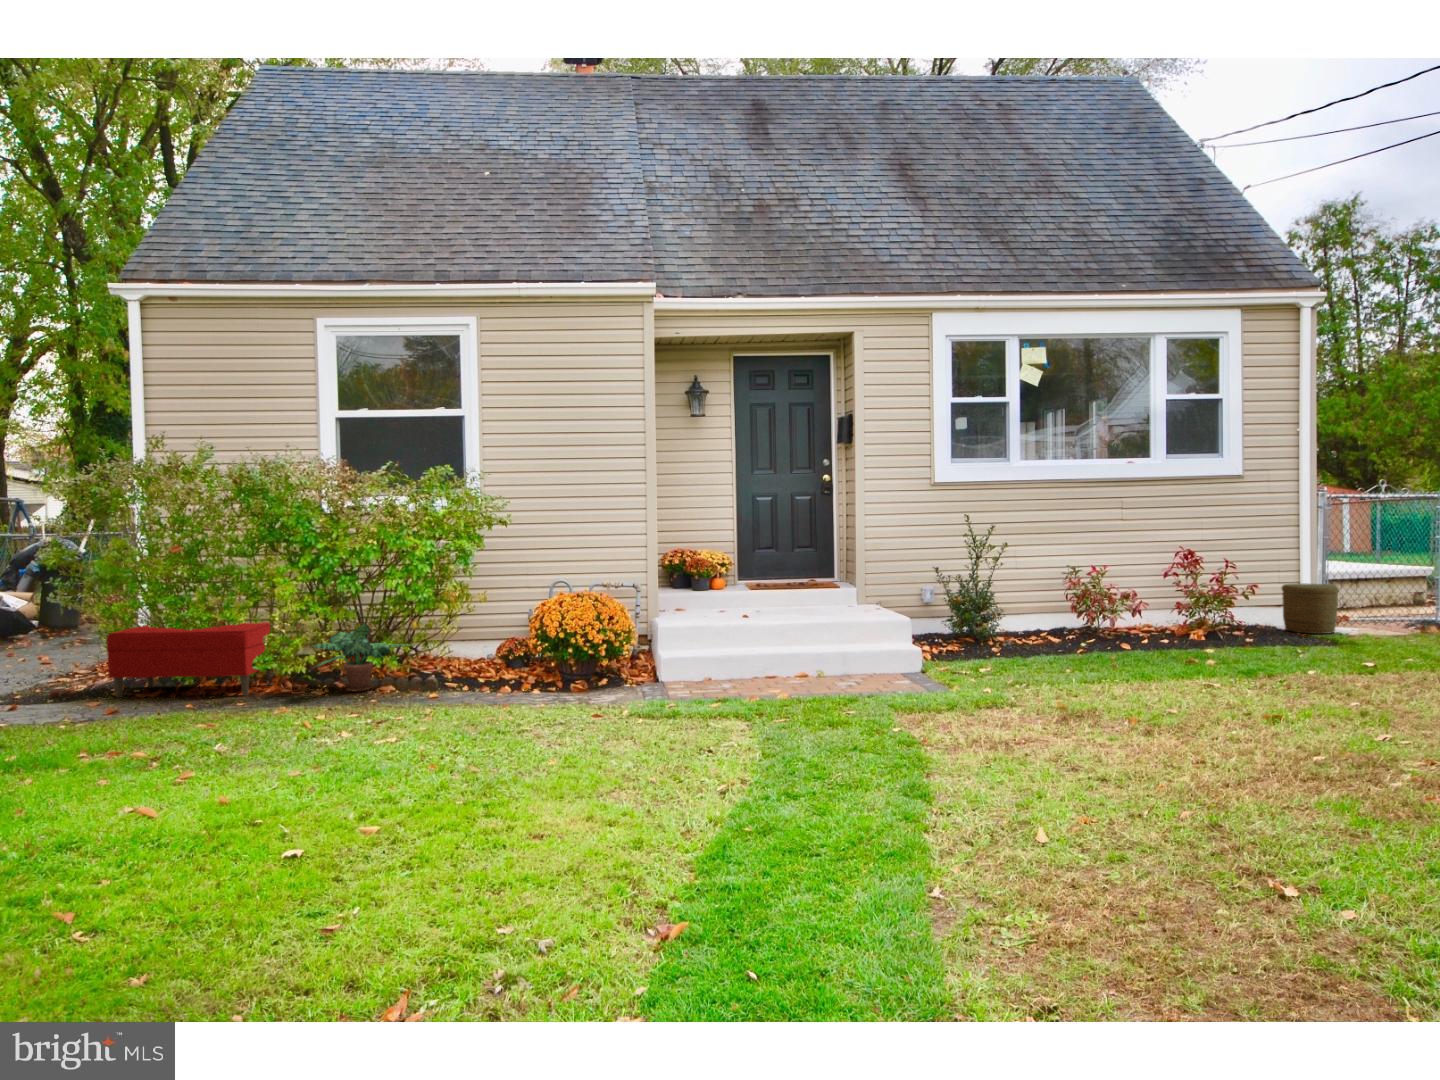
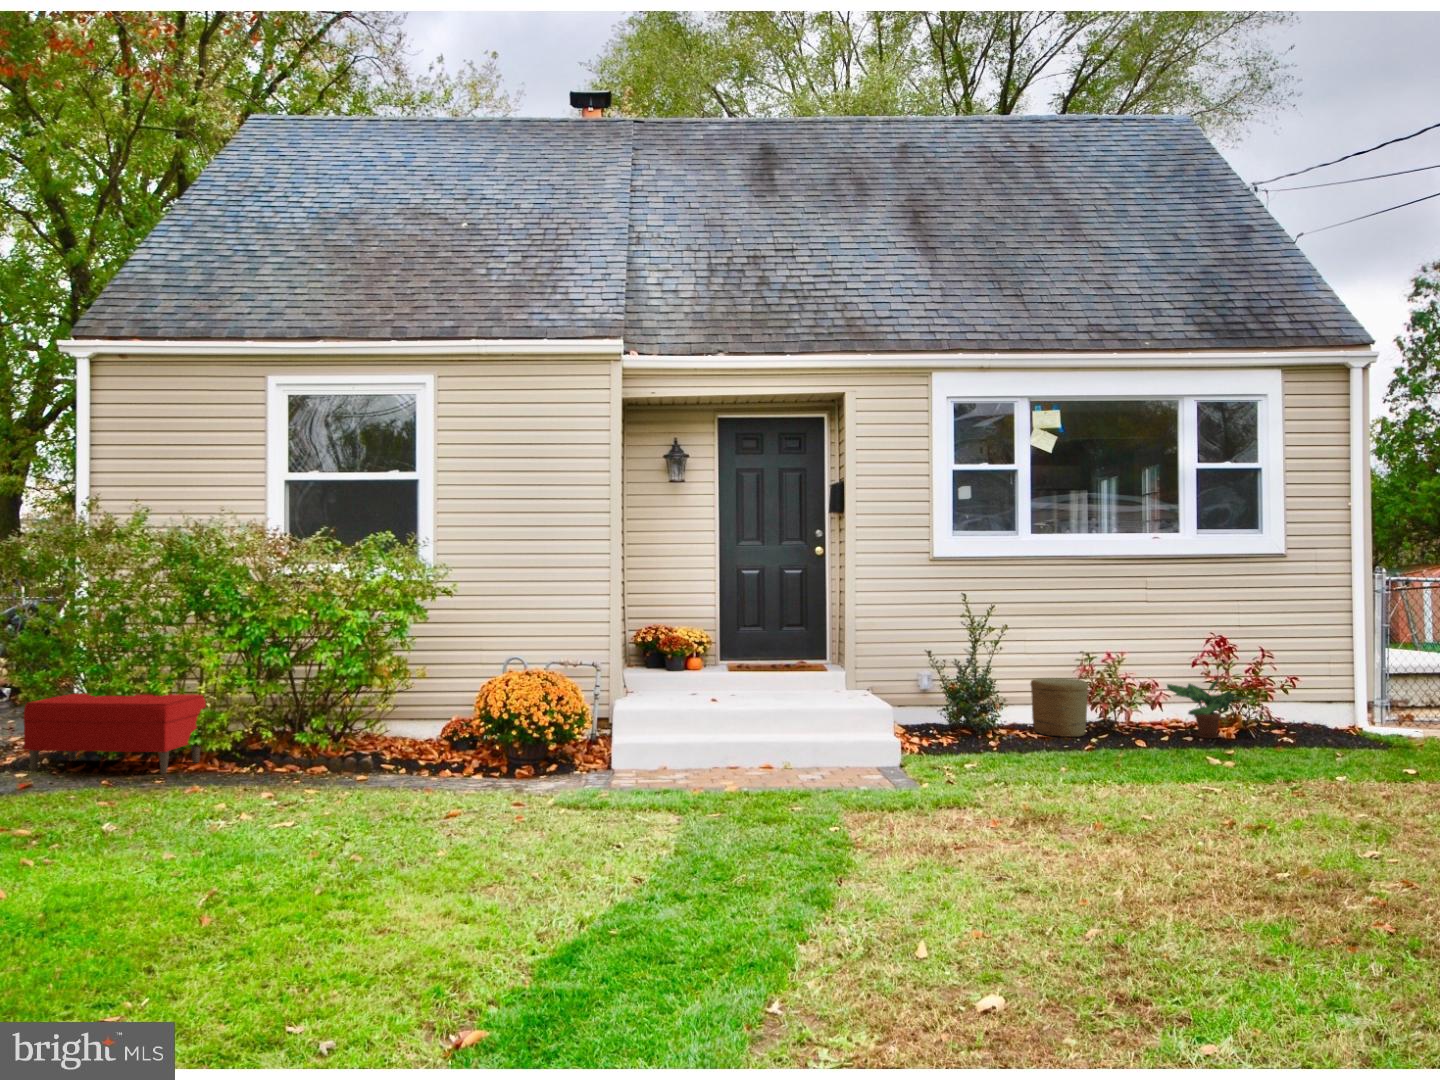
woven basket: present [1282,583,1339,634] -> present [1031,678,1088,737]
potted plant: present [313,623,407,692] -> present [1167,677,1250,738]

